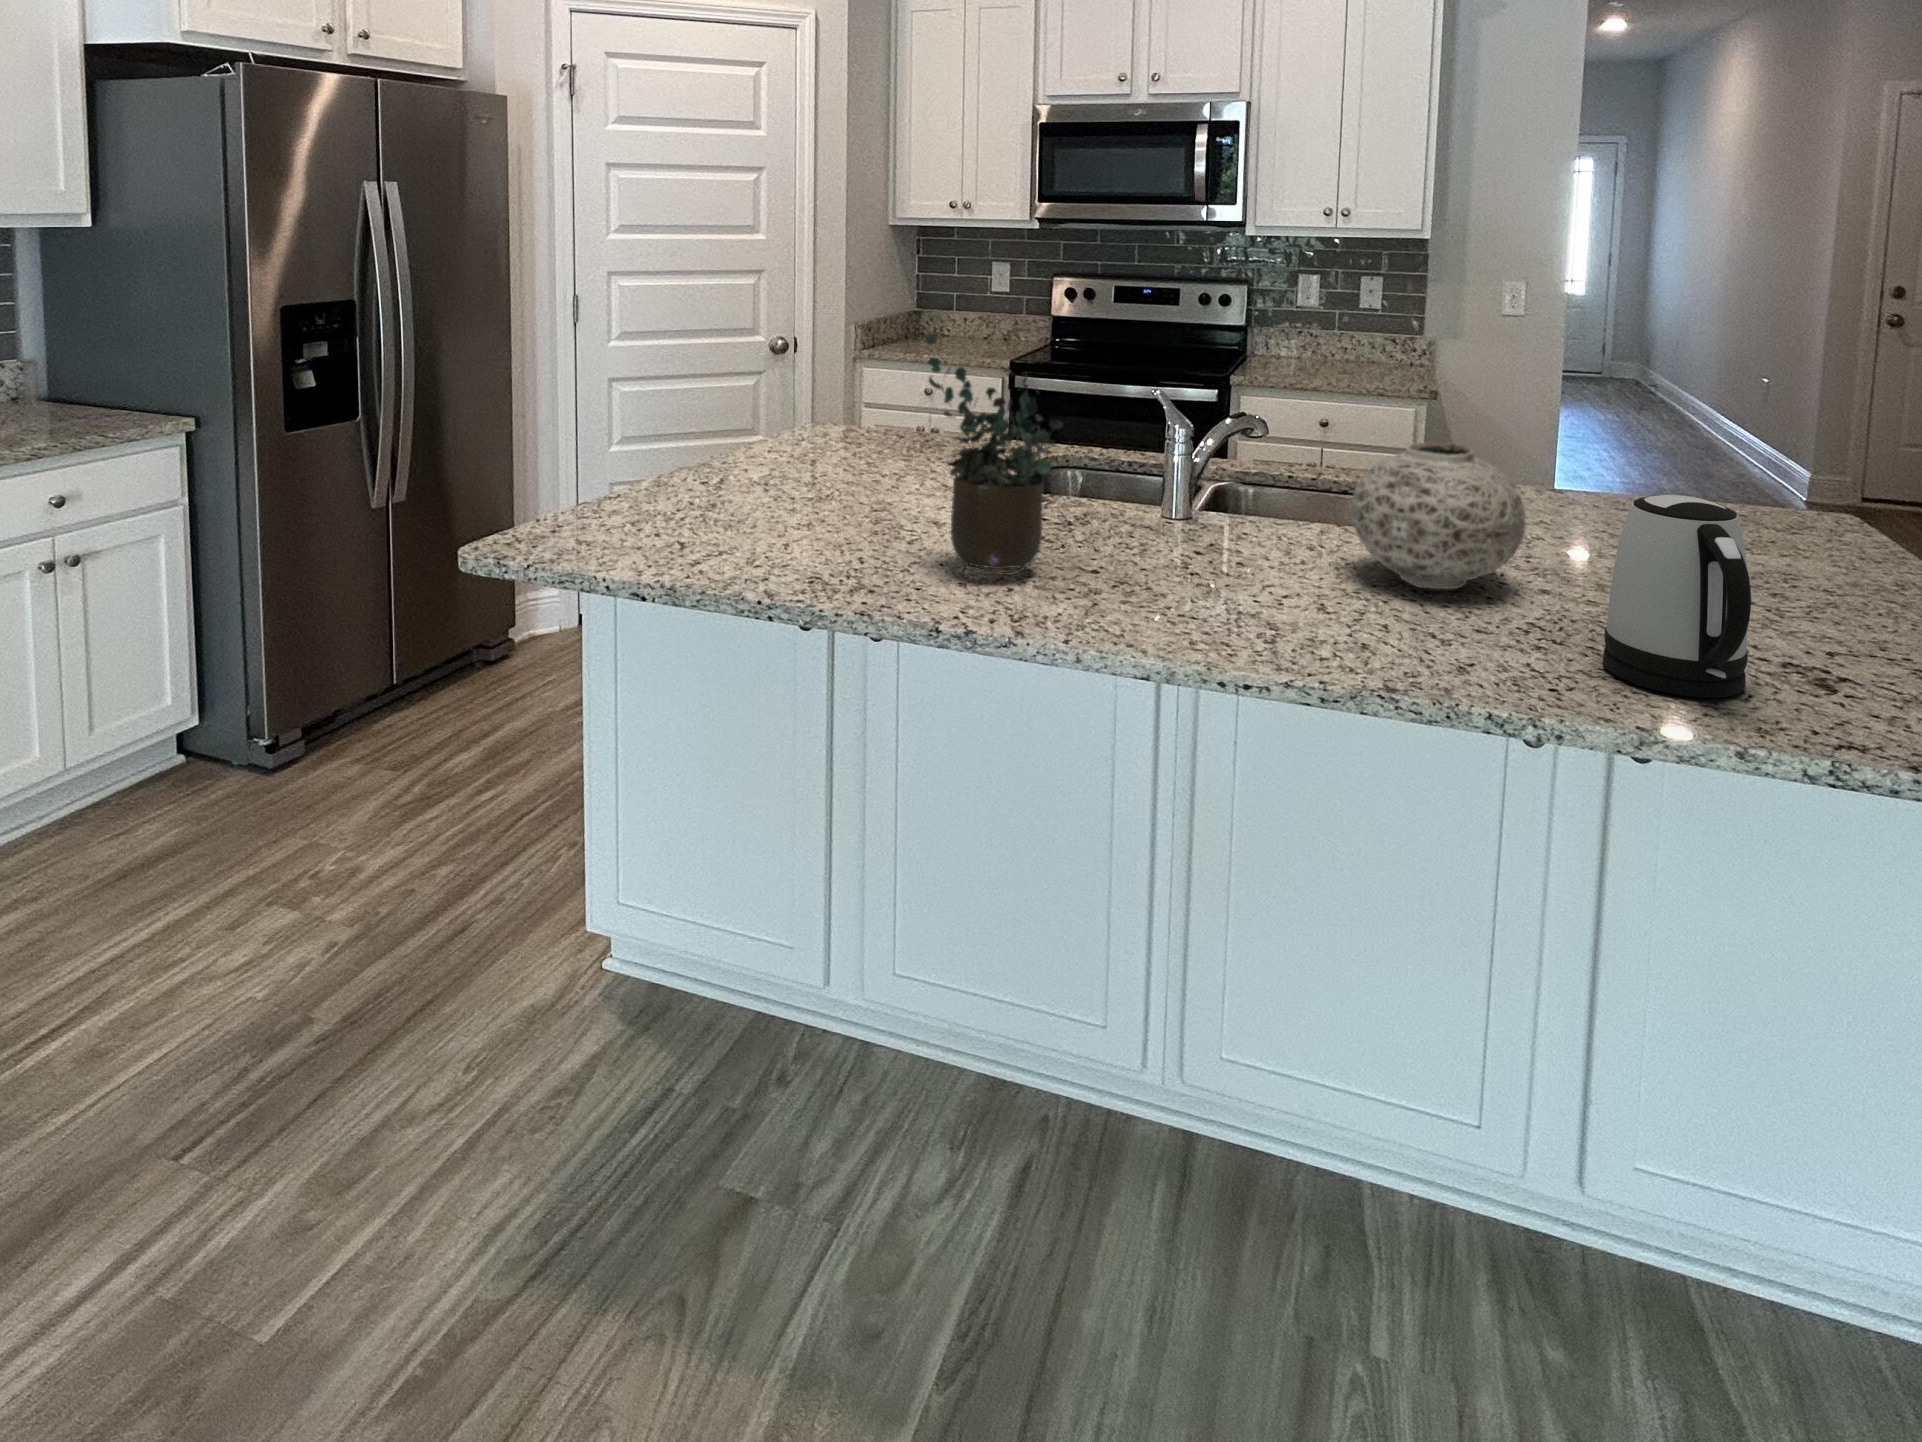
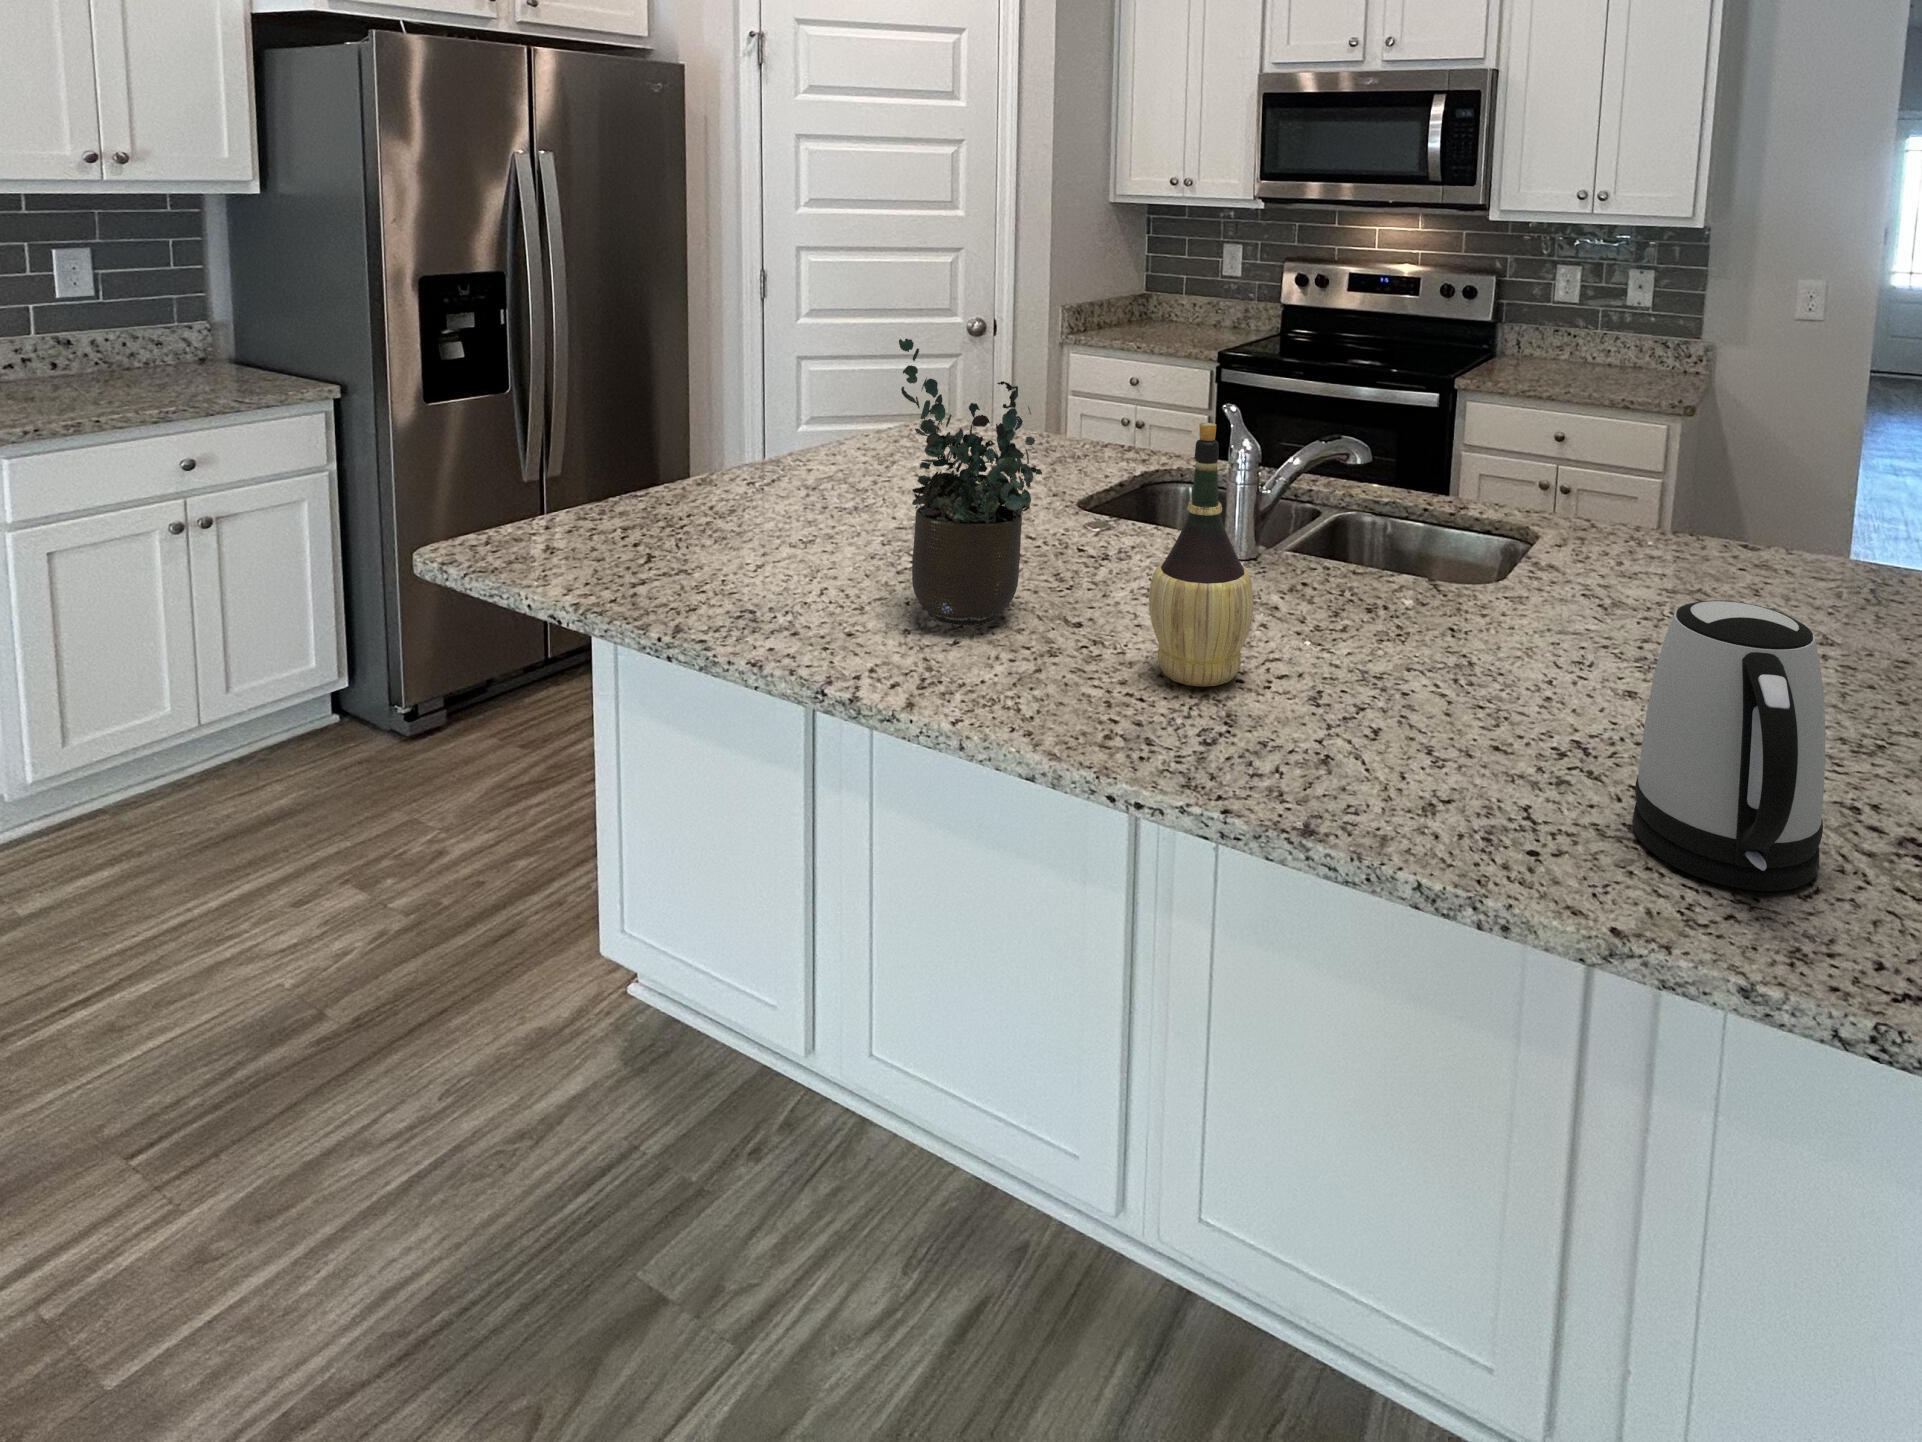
wine bottle: none [1178,390,1265,604] -> present [1149,423,1253,686]
vase: present [1351,443,1525,589] -> none [1395,495,1609,684]

